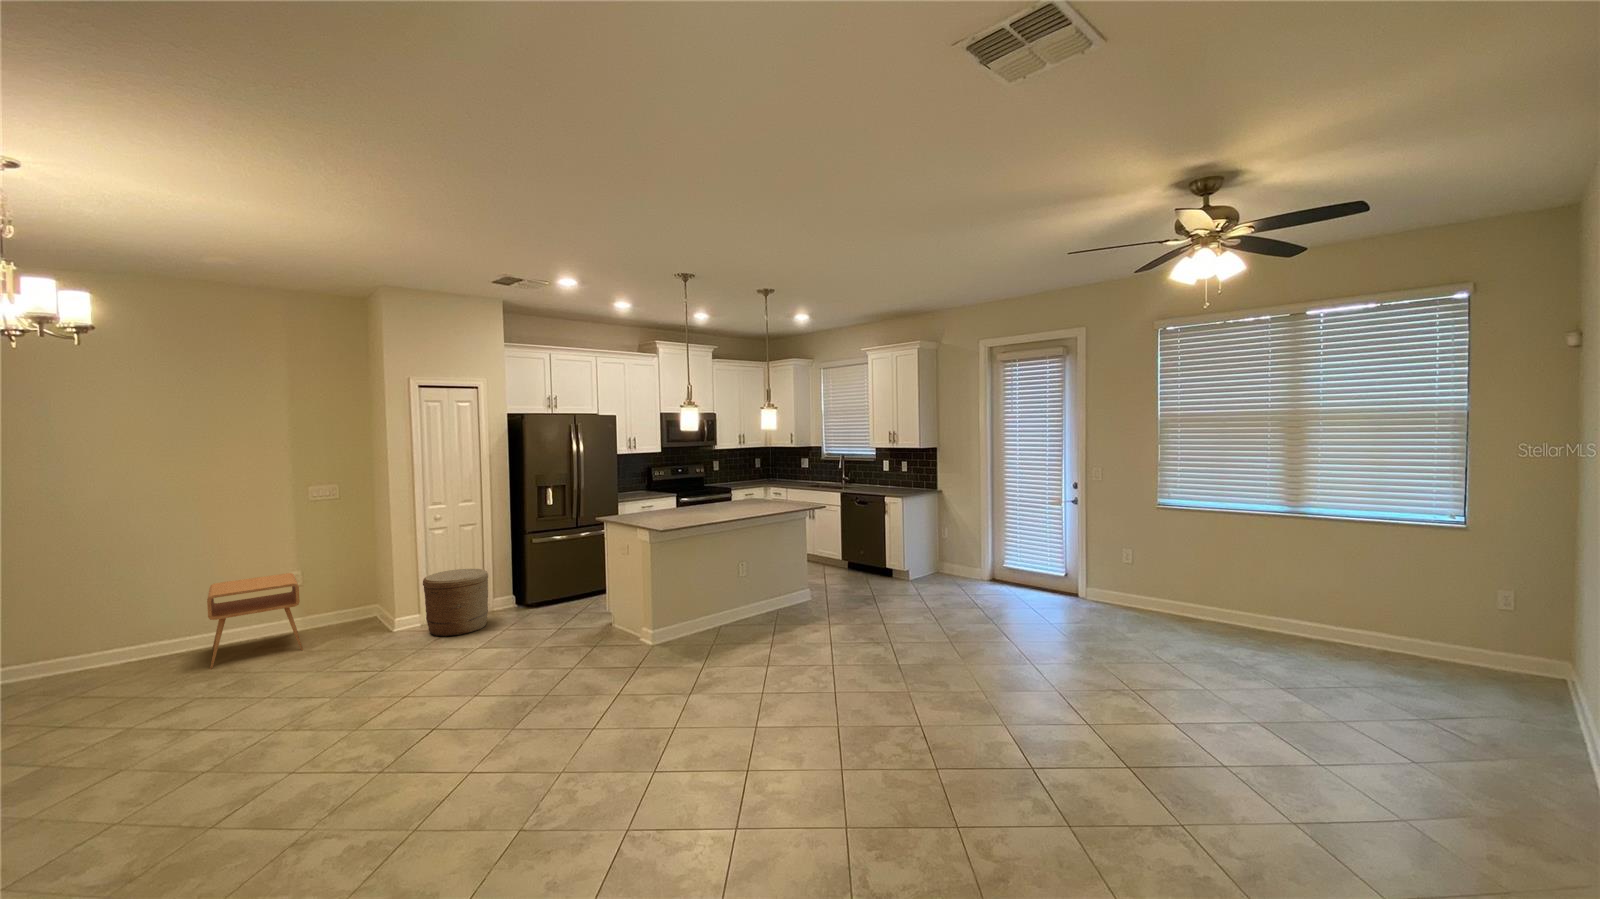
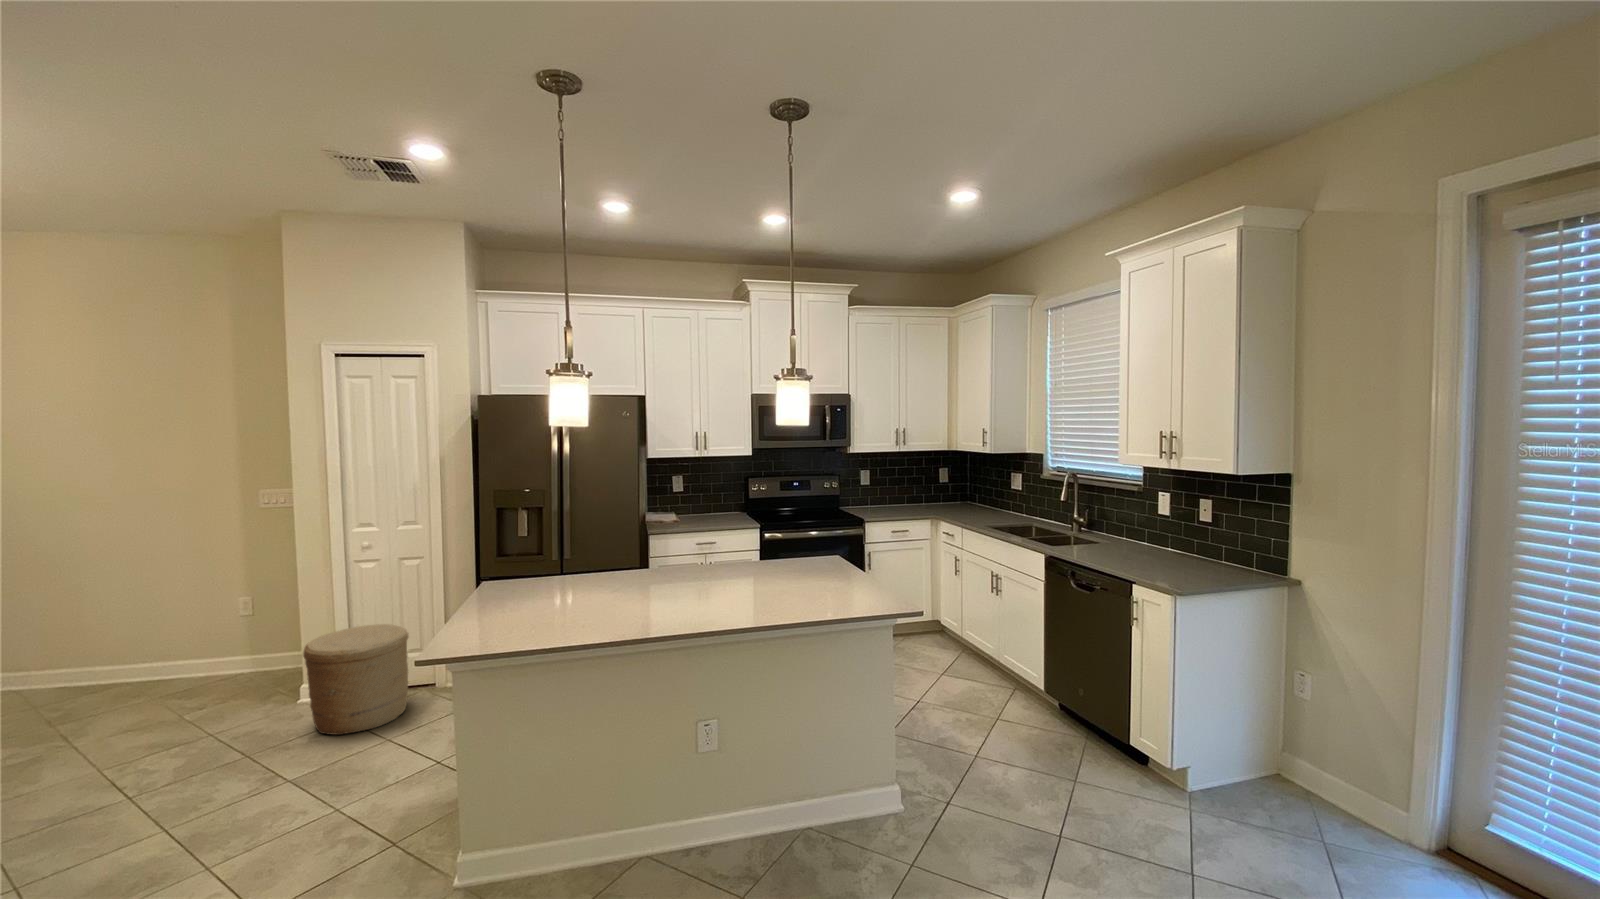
side table: present [207,573,303,669] -> none [75,599,247,725]

